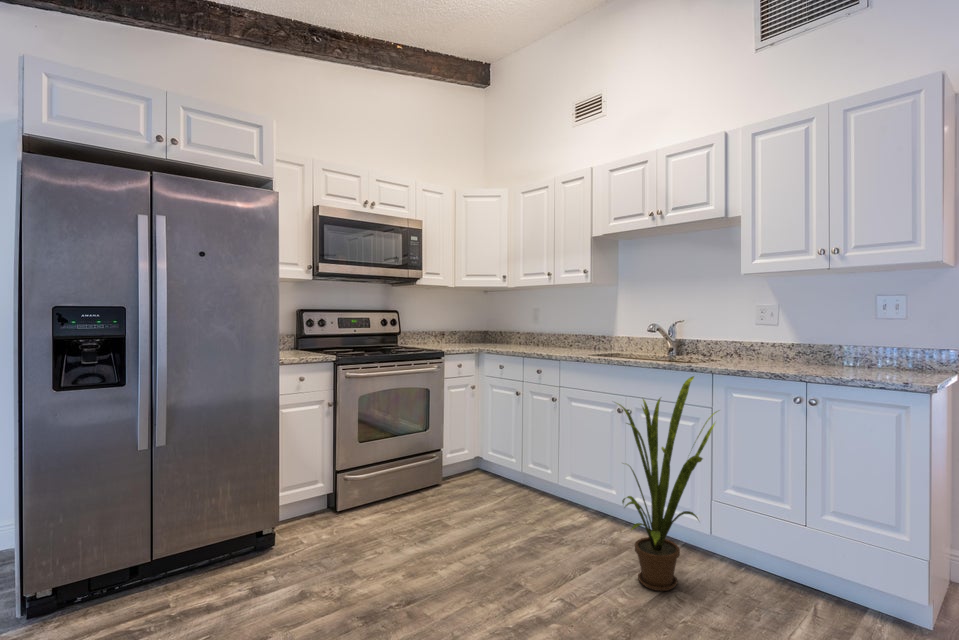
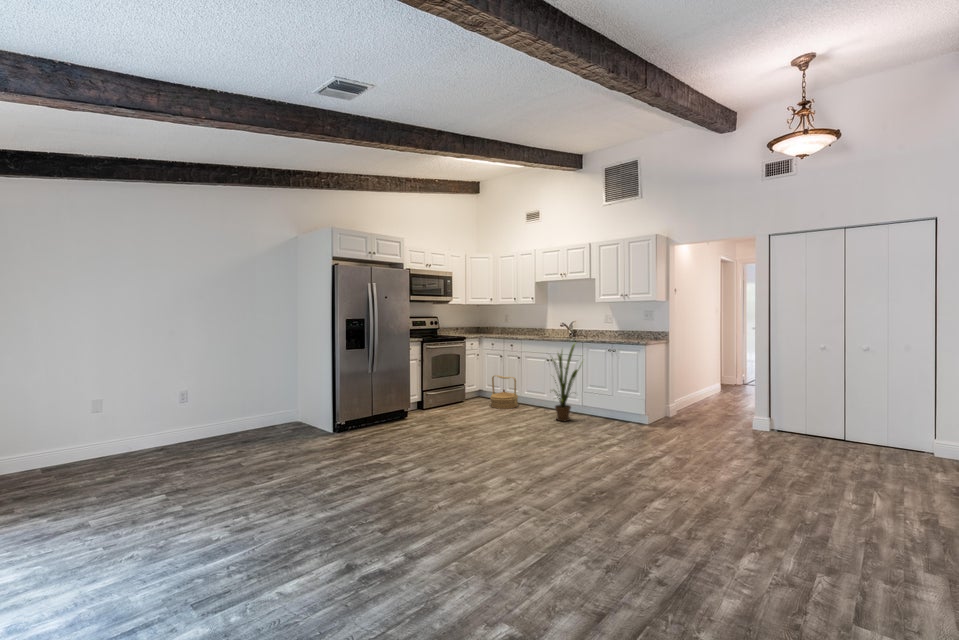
woven basket: none [488,437,550,519] -> present [490,375,518,409]

